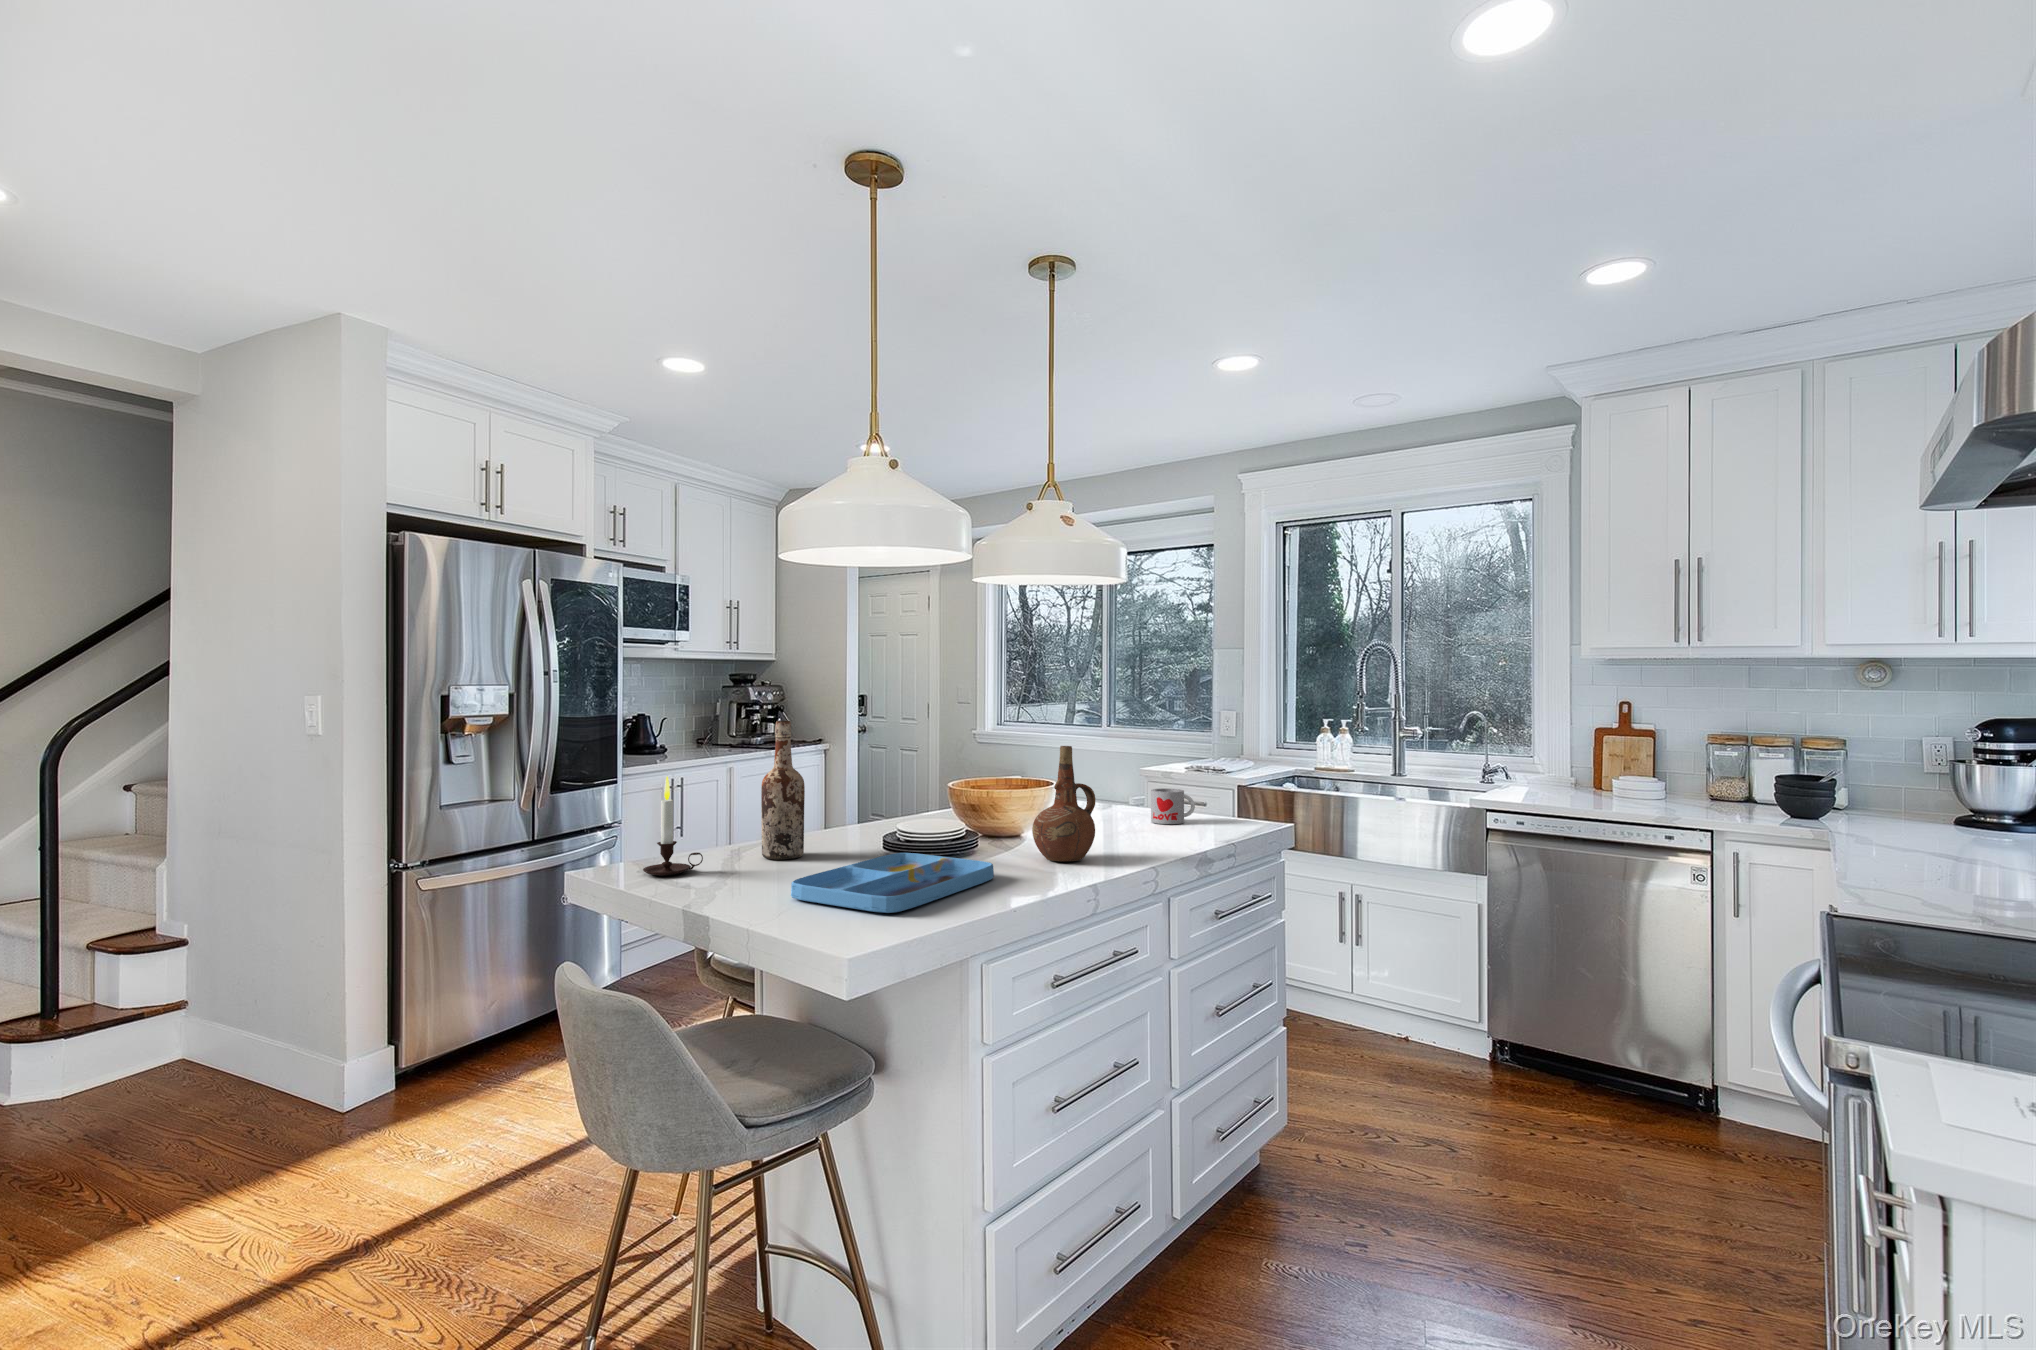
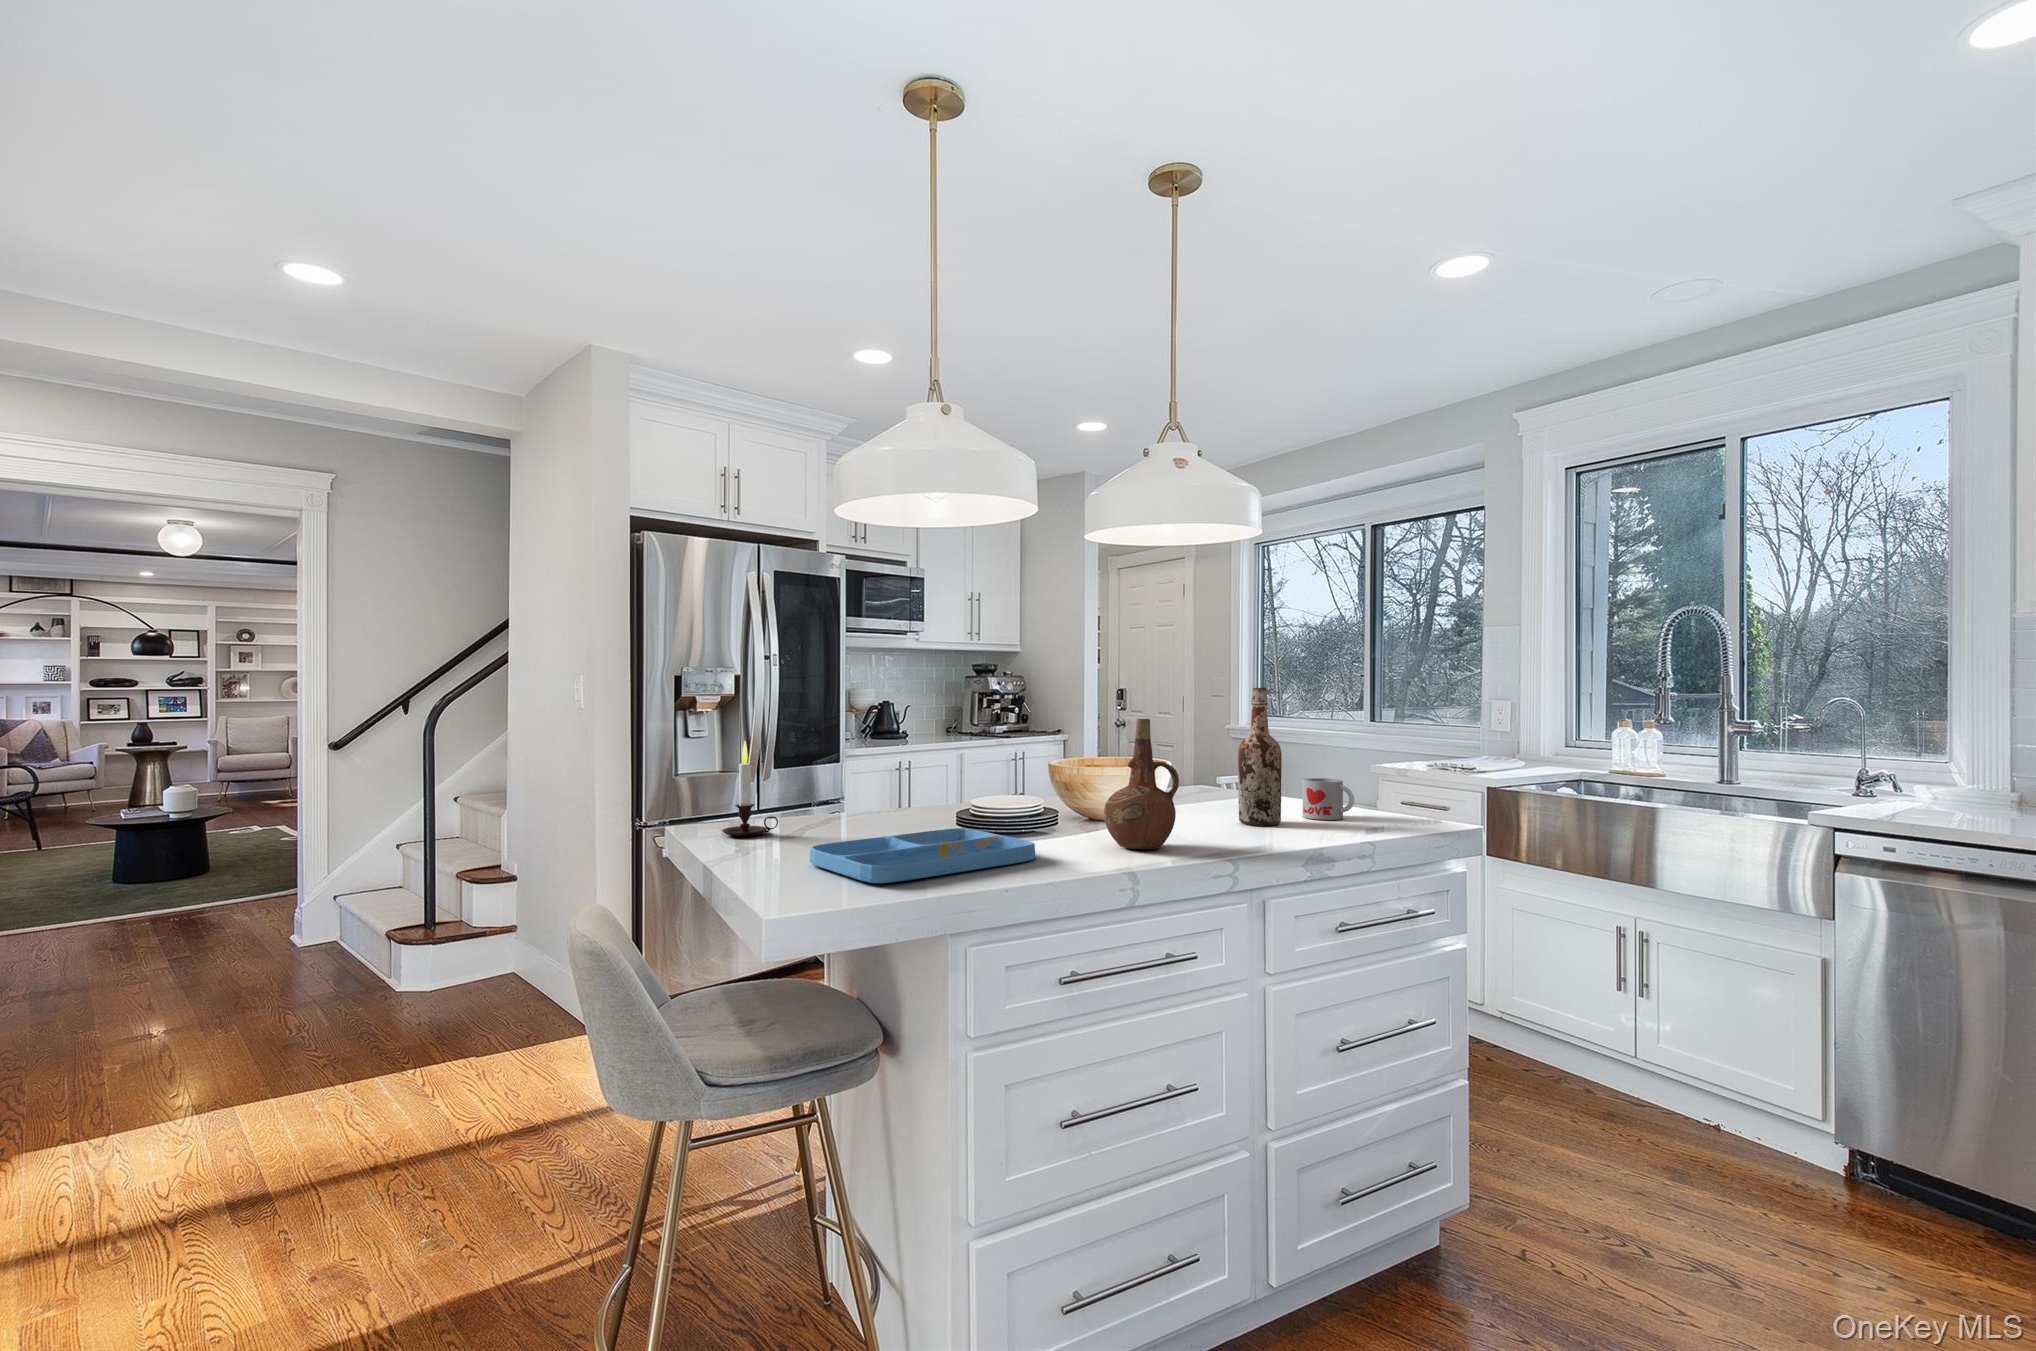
wine bottle: present [761,721,805,860] -> present [1238,688,1282,825]

